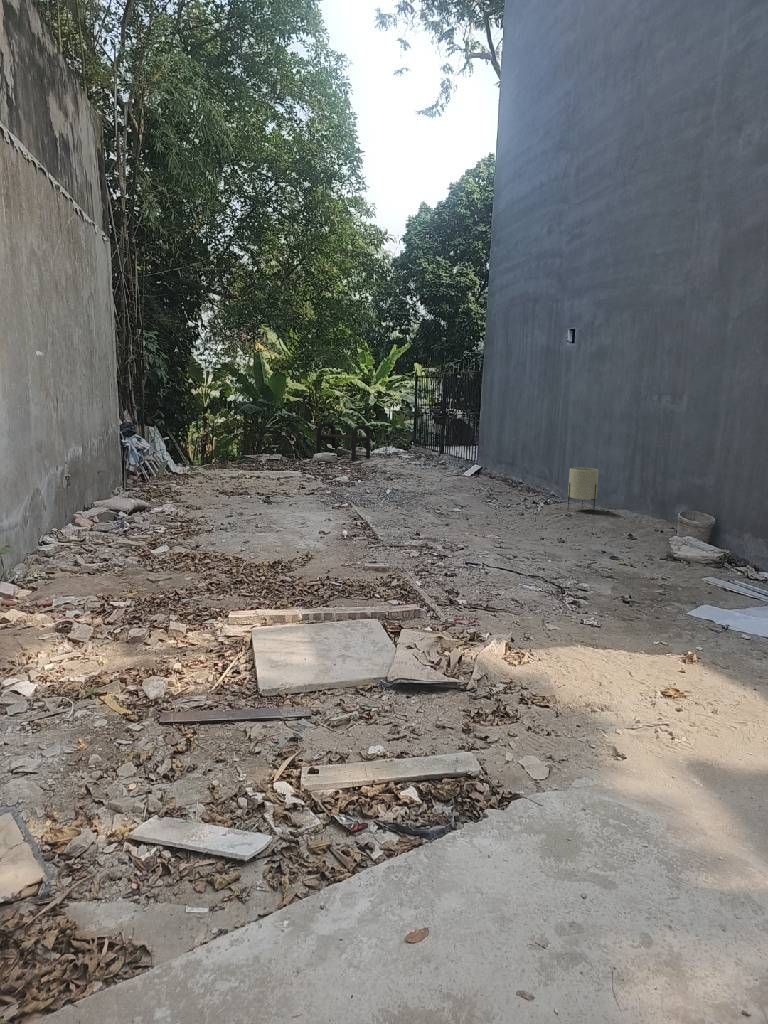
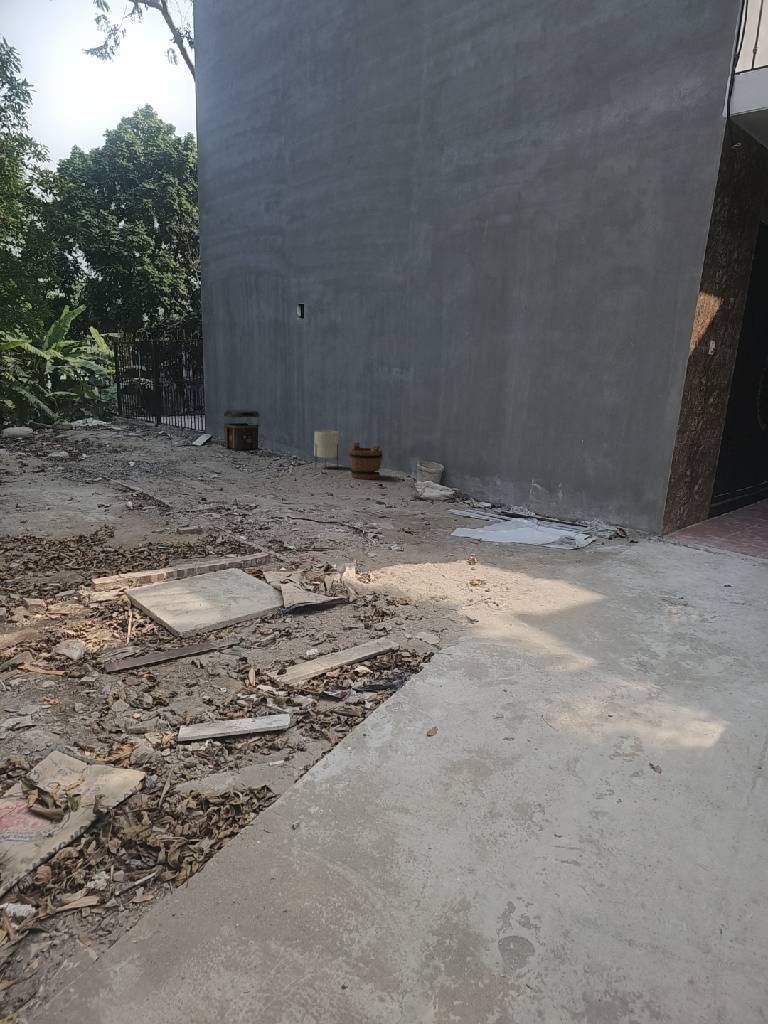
bench: present [316,423,370,461] -> none [22,395,87,434]
toolbox: none [486,441,523,485] -> present [224,410,259,451]
bucket: none [603,484,645,529] -> present [350,443,383,479]

